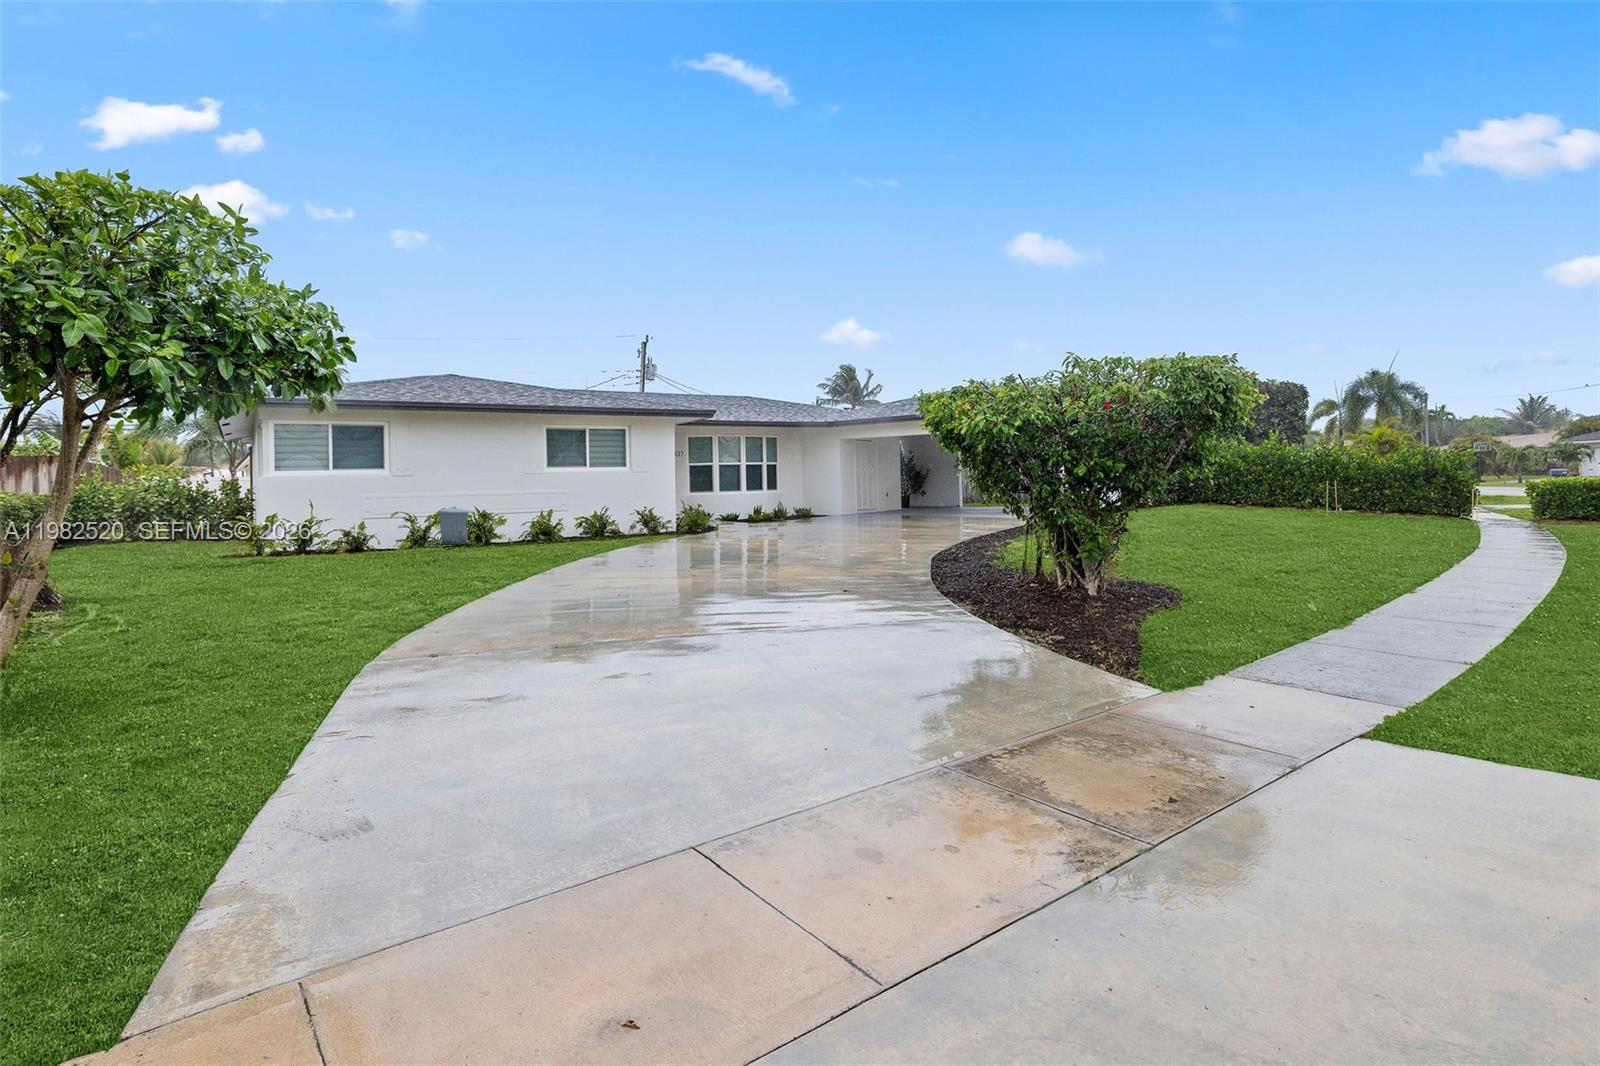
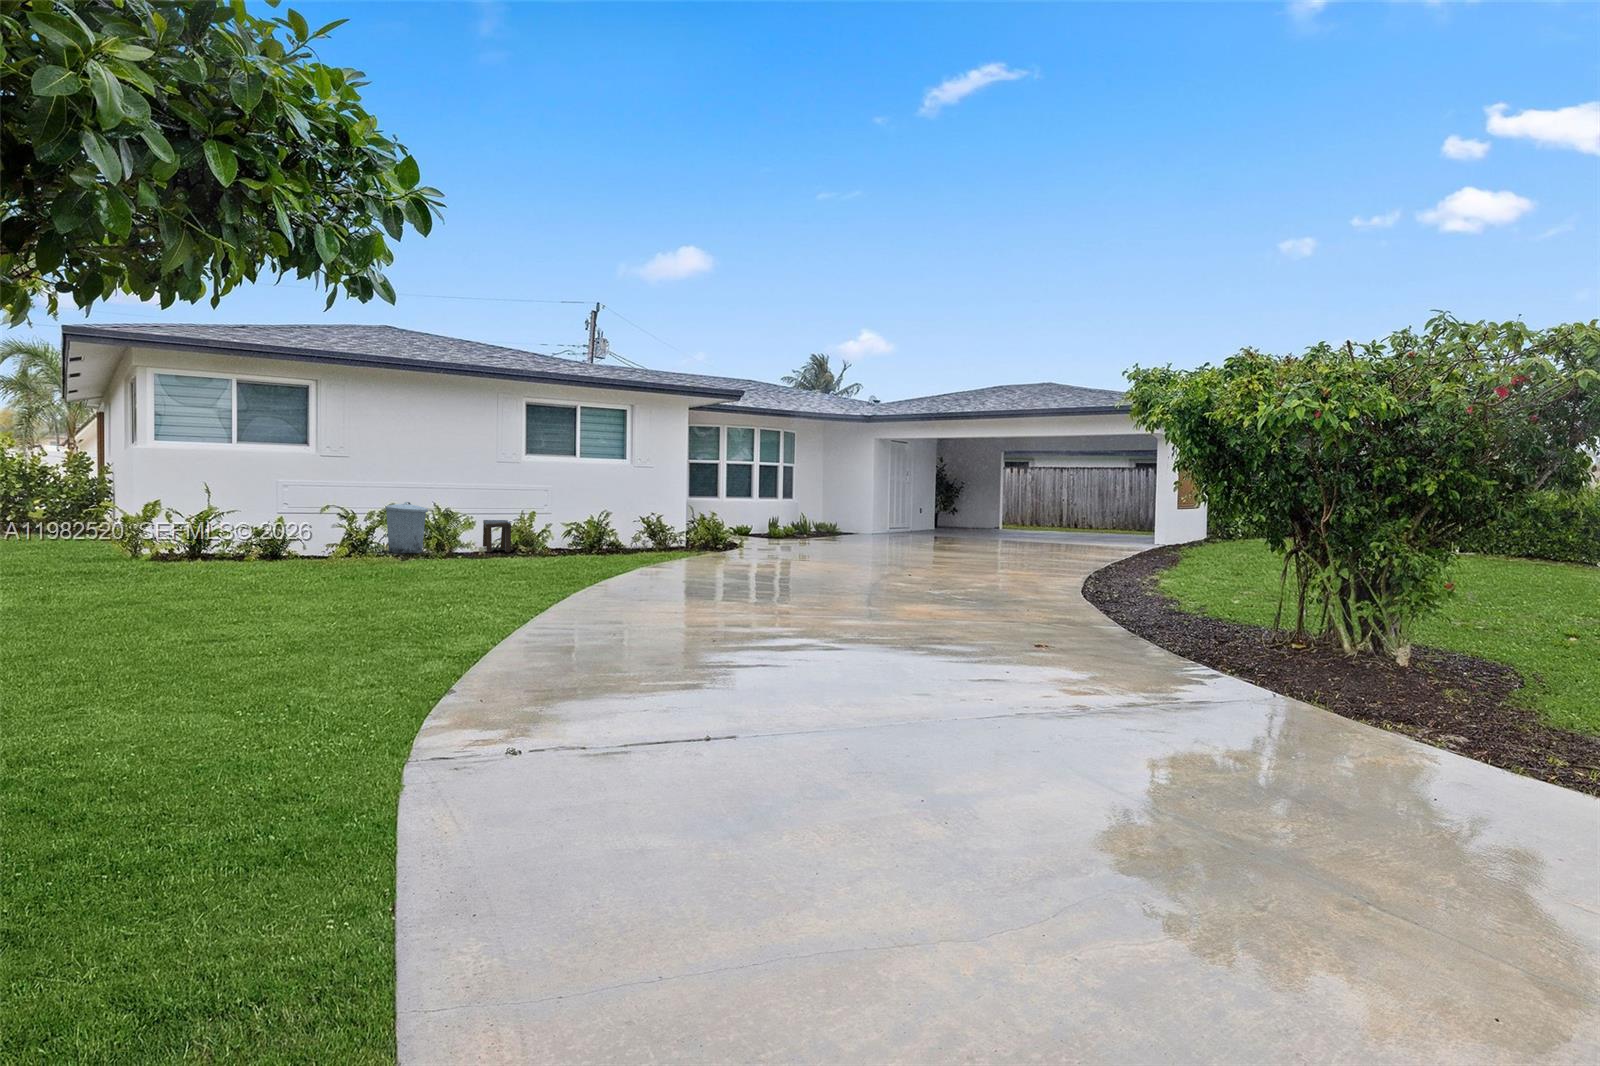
bench: none [513,517,533,541] -> present [483,520,511,552]

